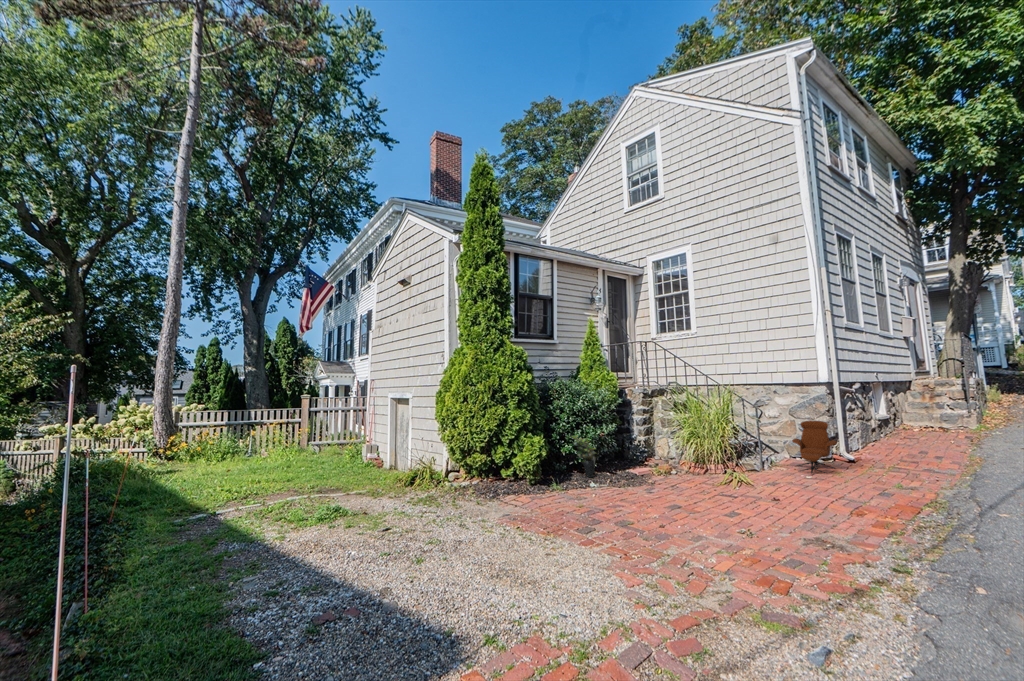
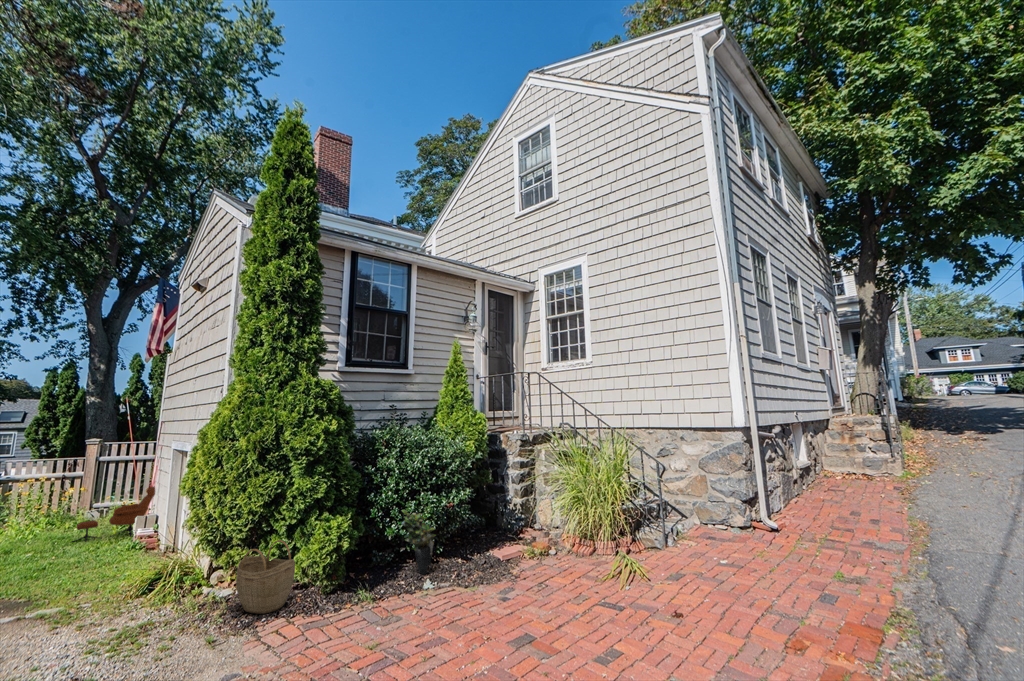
lounge chair: present [792,420,837,474] -> present [75,487,155,542]
woven basket: none [484,449,517,491] -> present [236,540,295,614]

